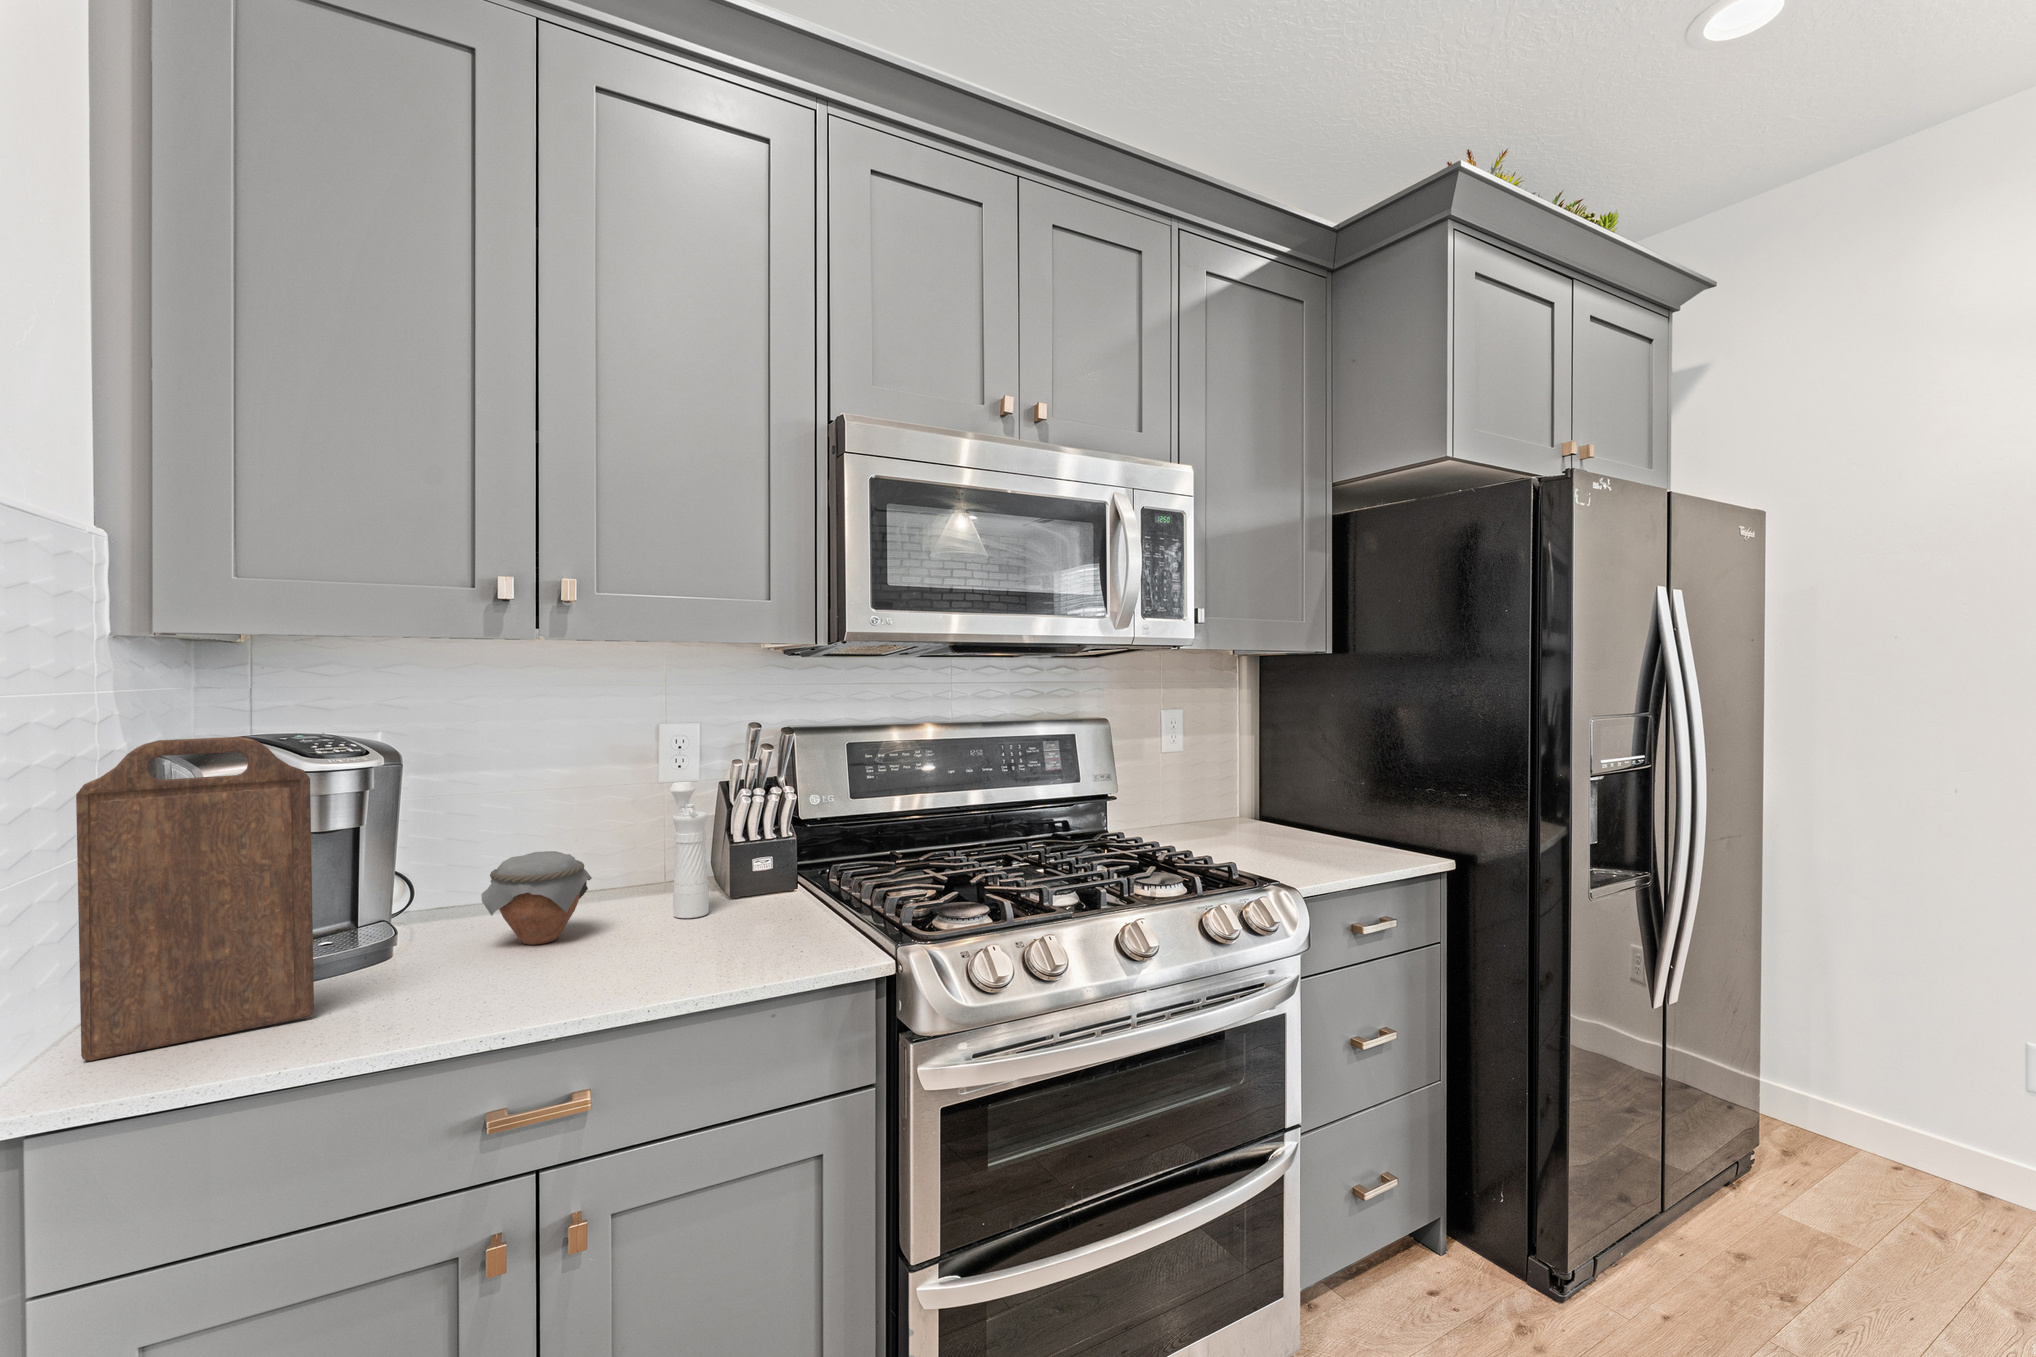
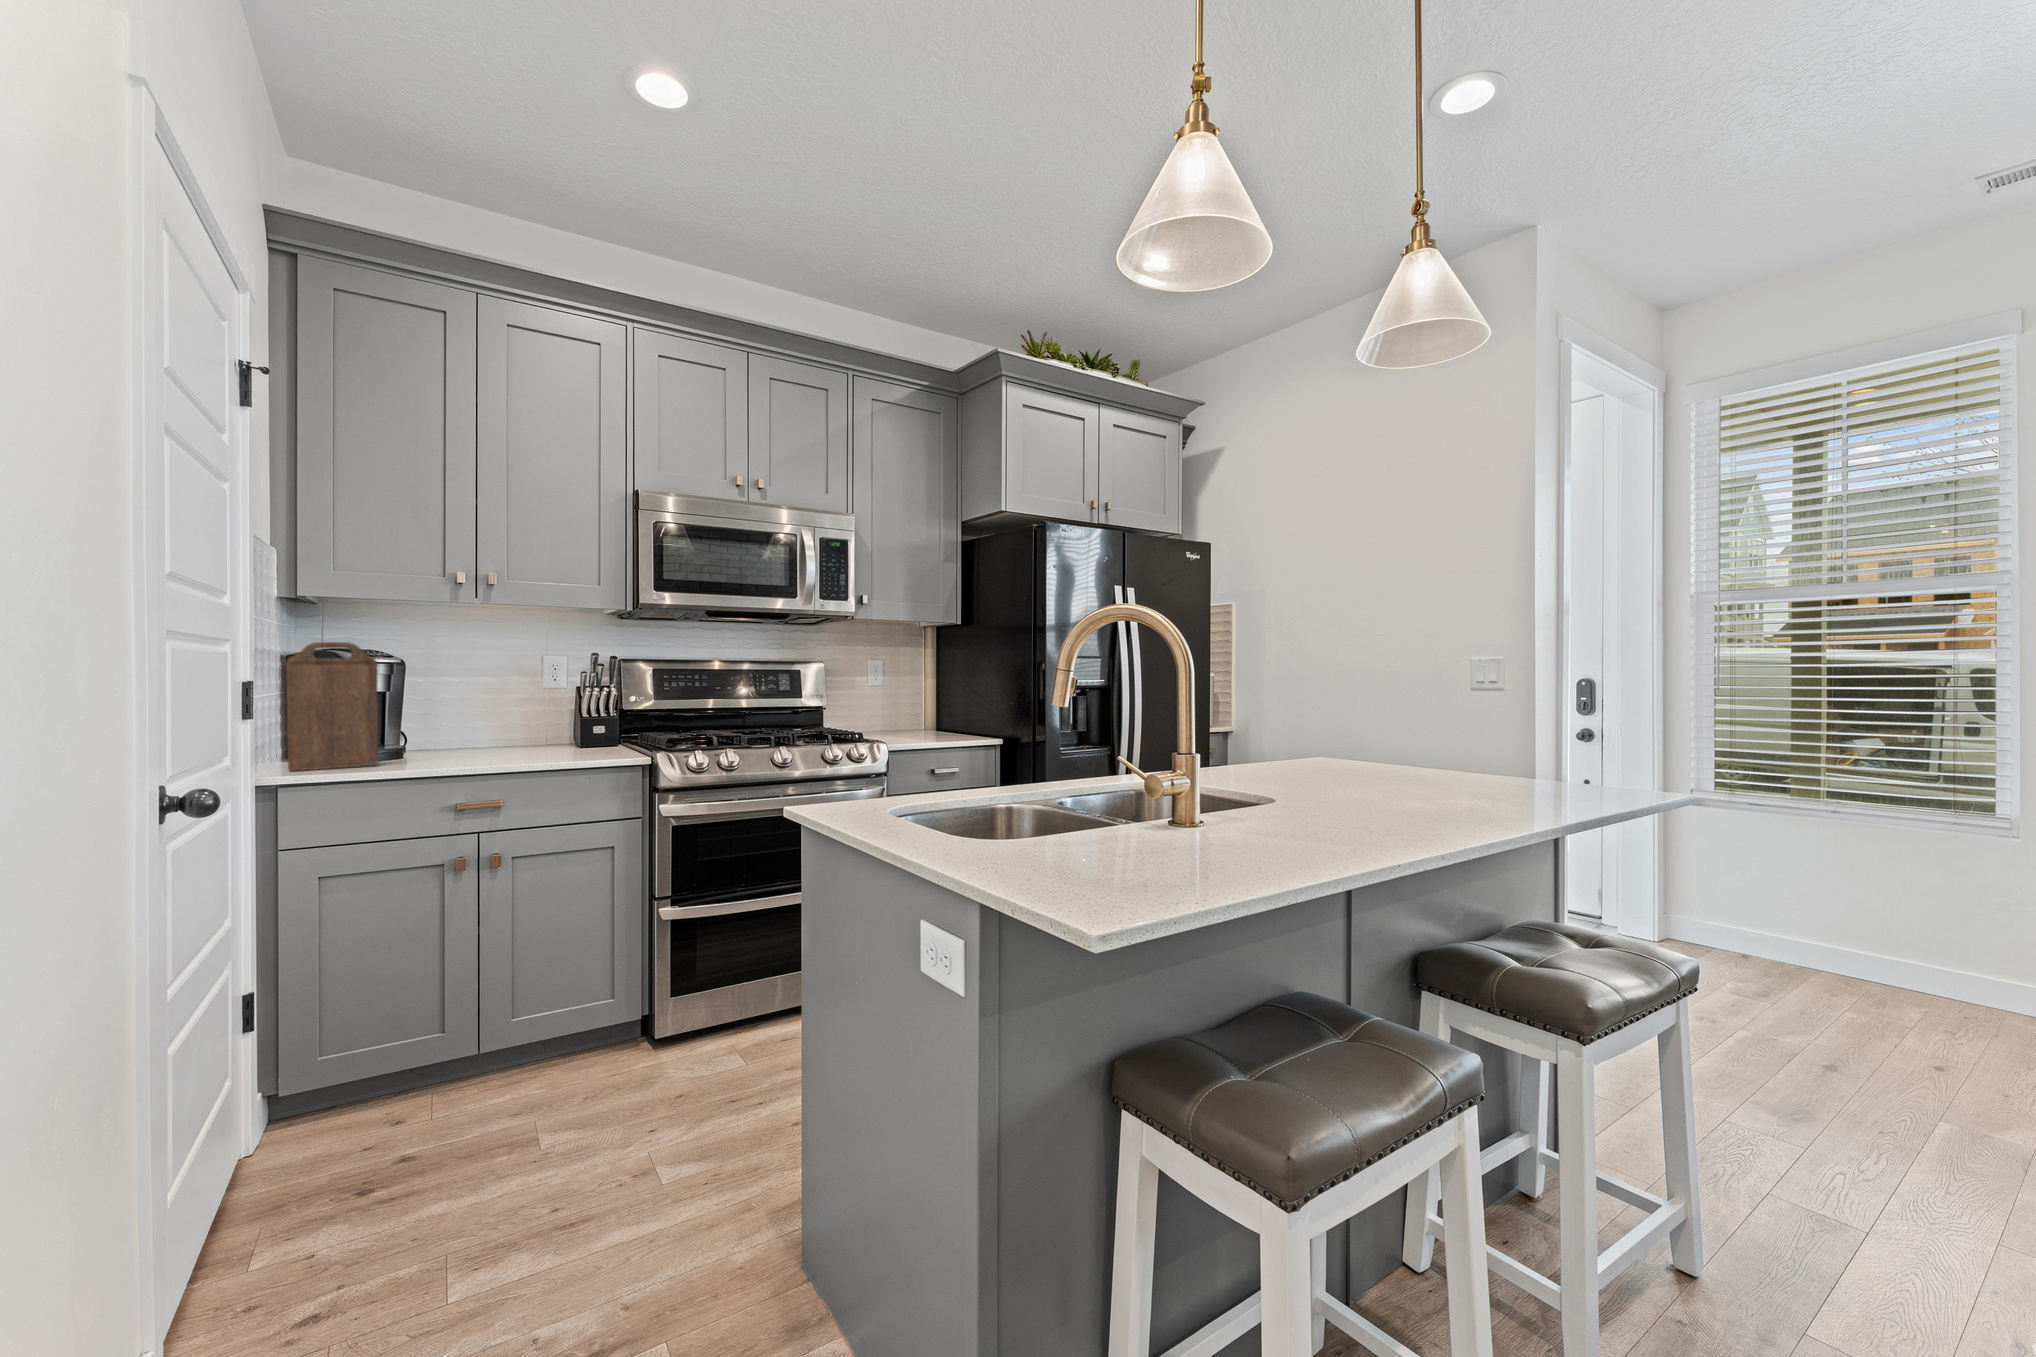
pepper mill: present [670,782,709,918] -> none [544,684,565,750]
jar: present [481,851,592,945] -> none [446,712,502,755]

